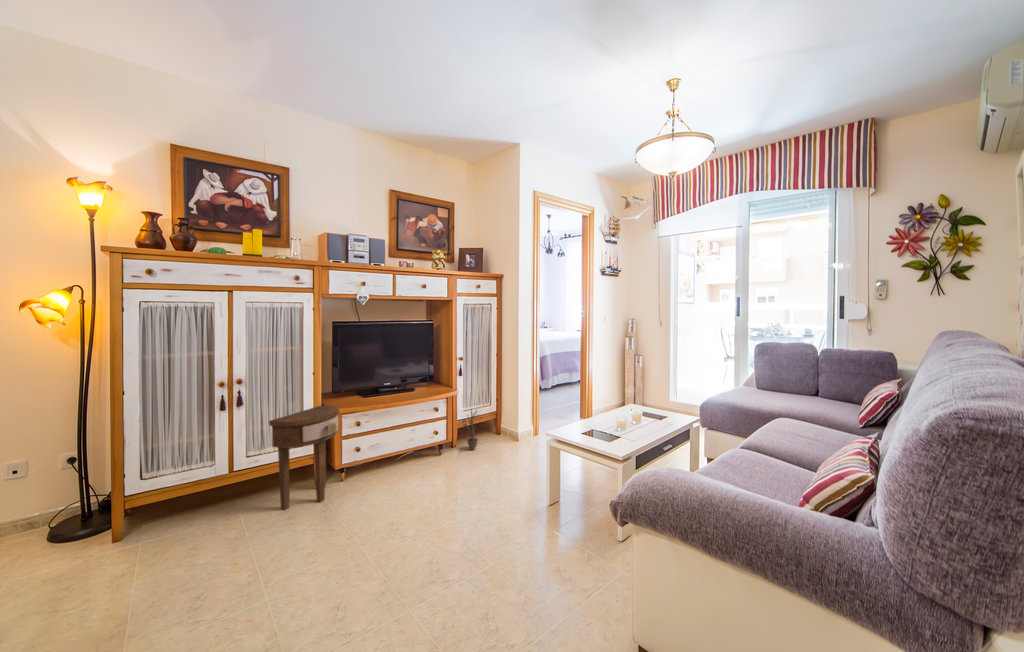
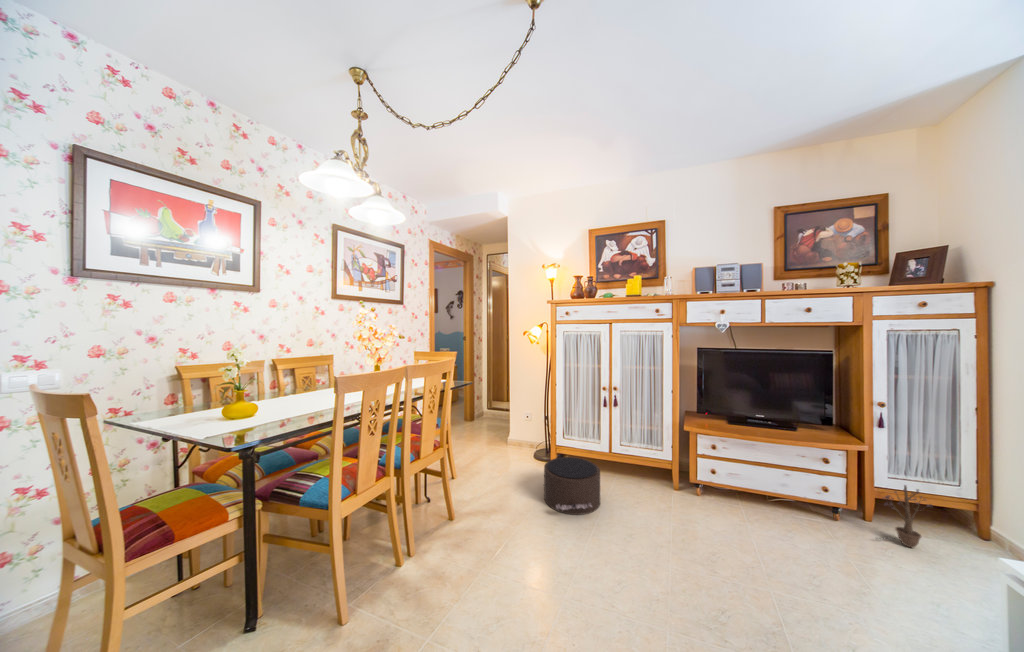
side table: present [269,405,339,509] -> none [629,423,691,511]
pouf: none [116,488,237,579] -> present [544,457,600,515]

